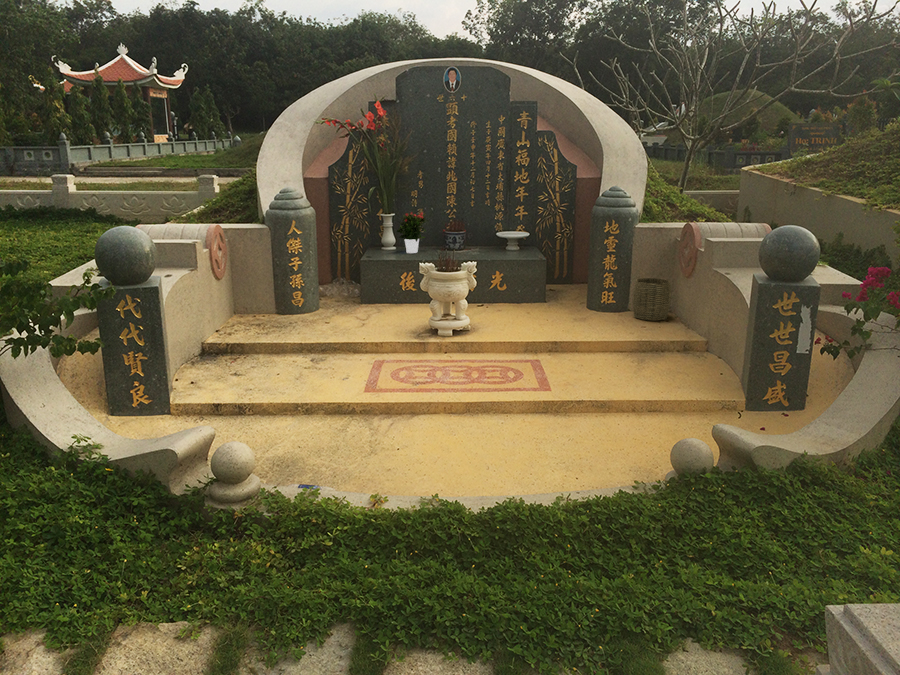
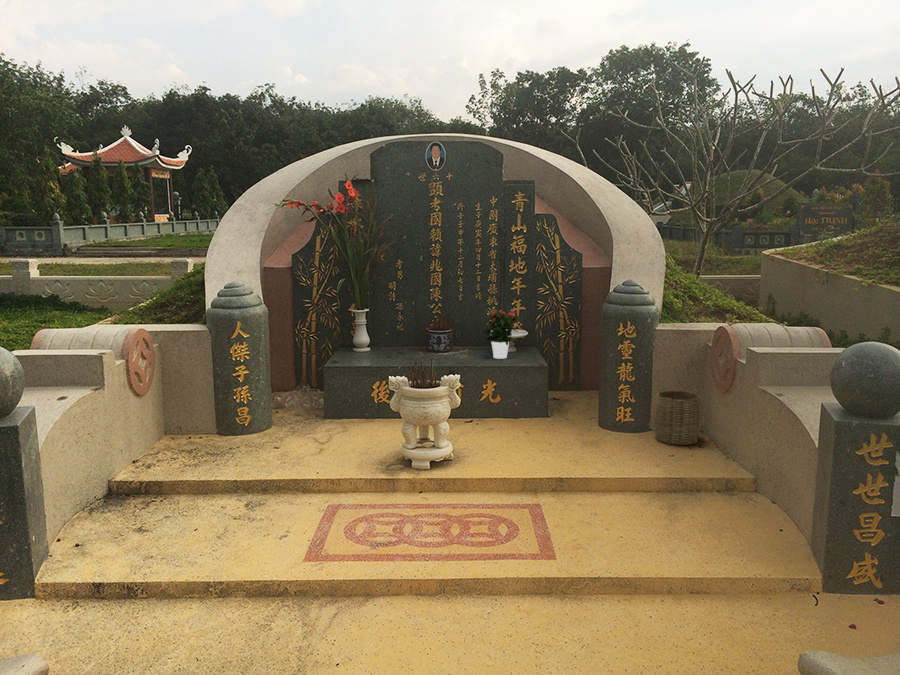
potted flower: present [397,212,428,253] -> present [483,310,520,358]

